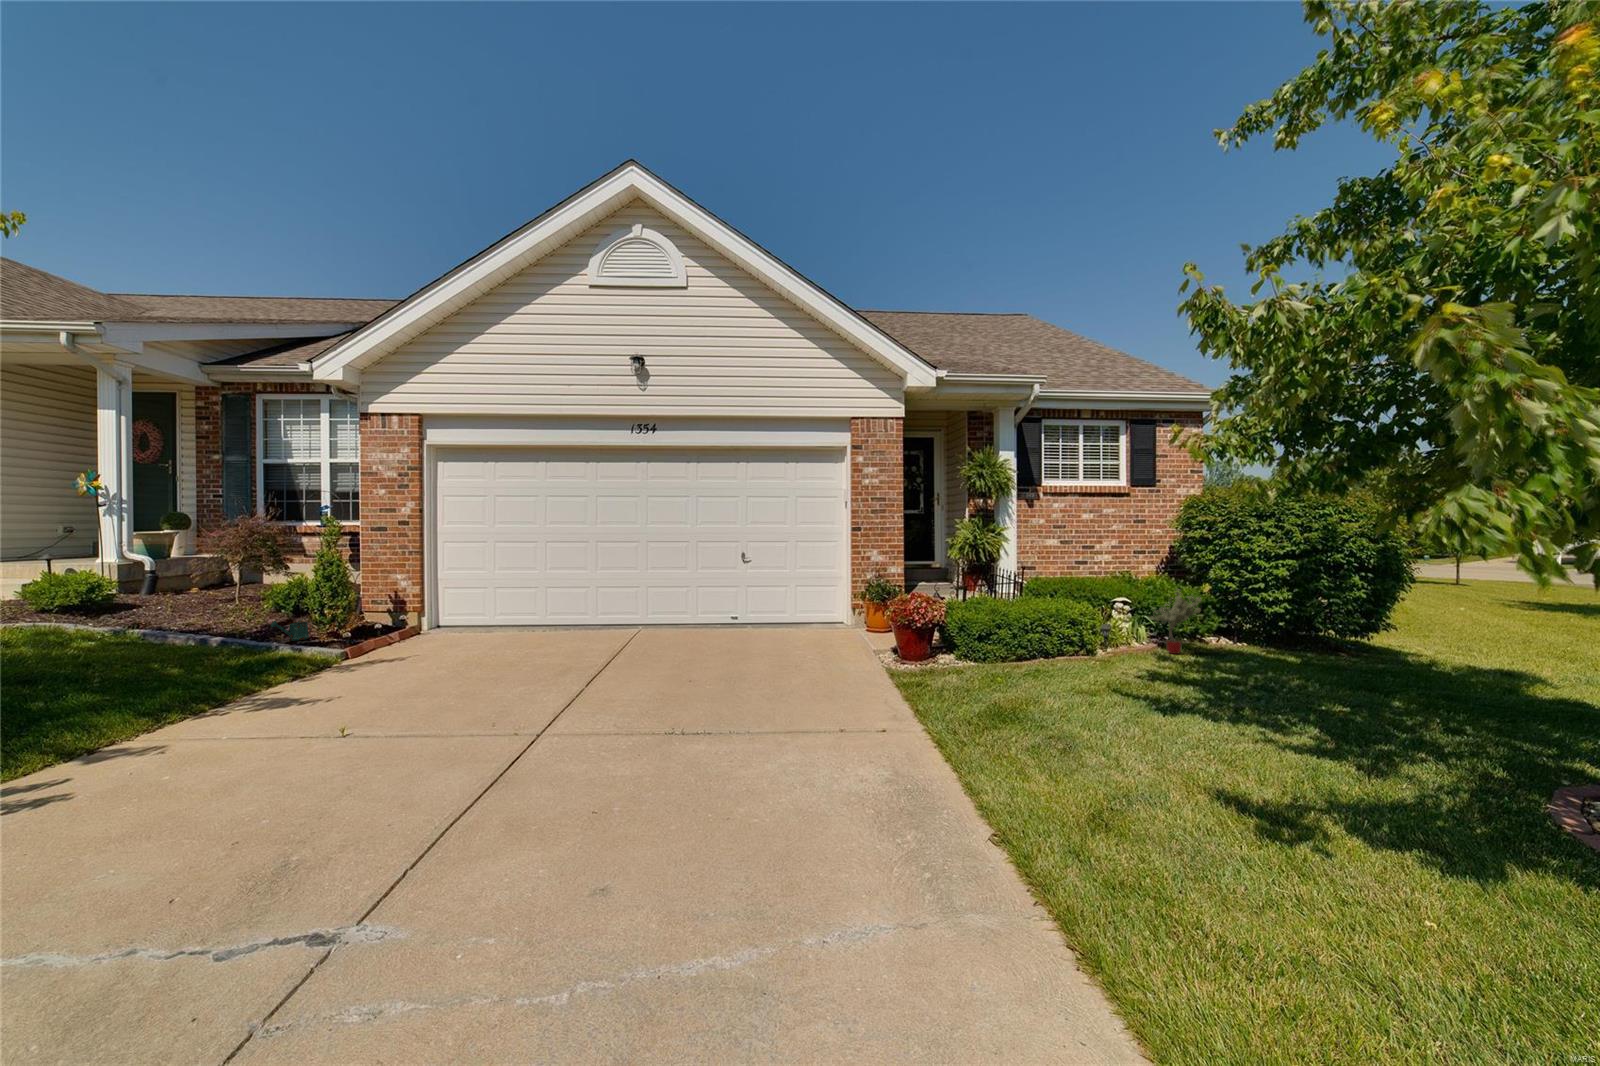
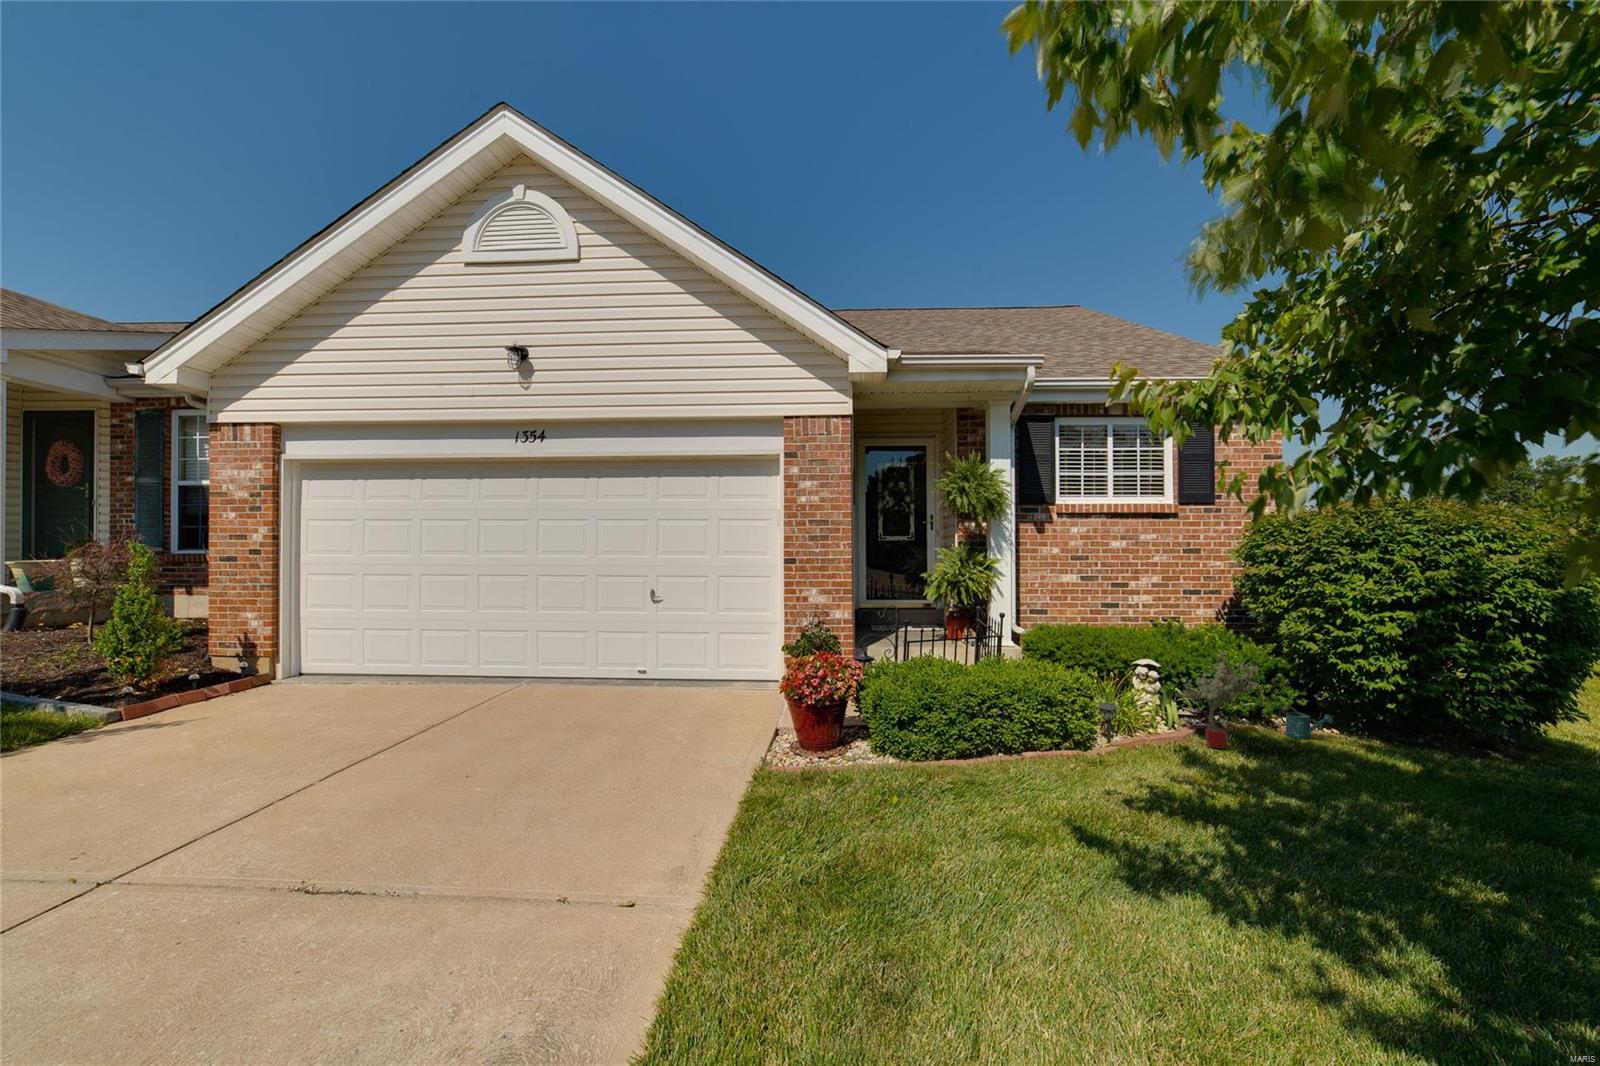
watering can: present [271,621,313,641] -> present [1280,706,1333,739]

